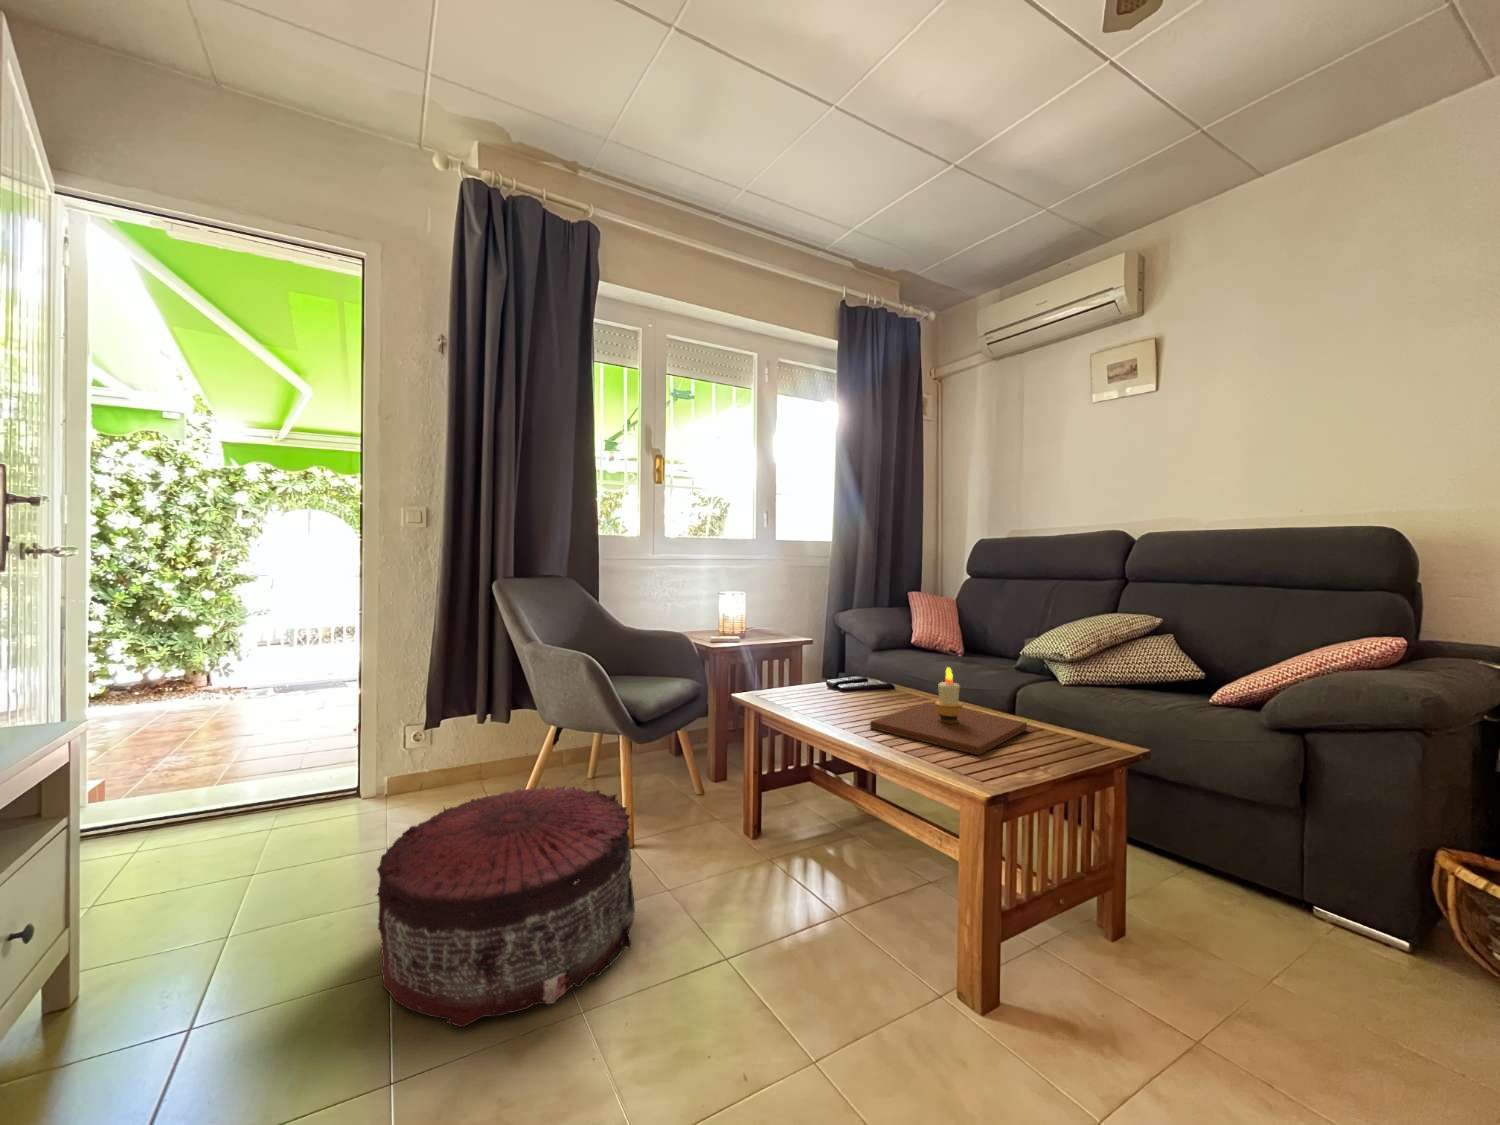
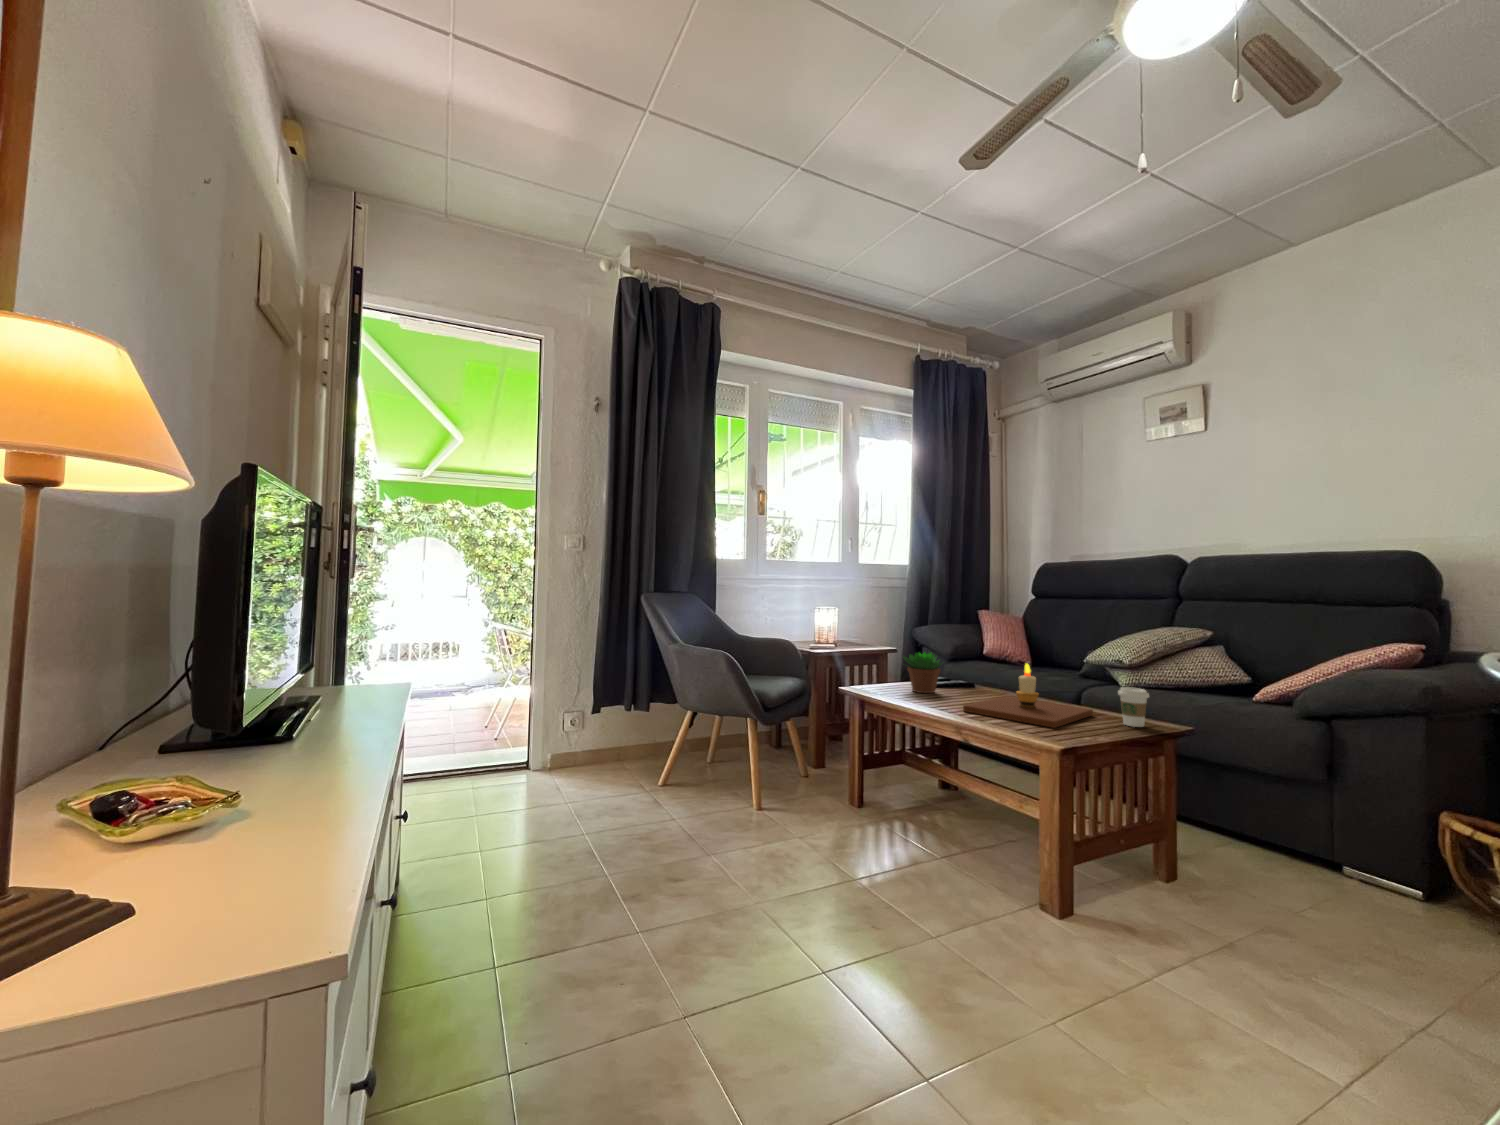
succulent plant: none [806,647,856,699] -> present [903,652,942,693]
coffee cup: none [1058,697,1096,749] -> present [1118,687,1149,727]
pouf: present [377,785,635,1027] -> none [611,748,790,898]

